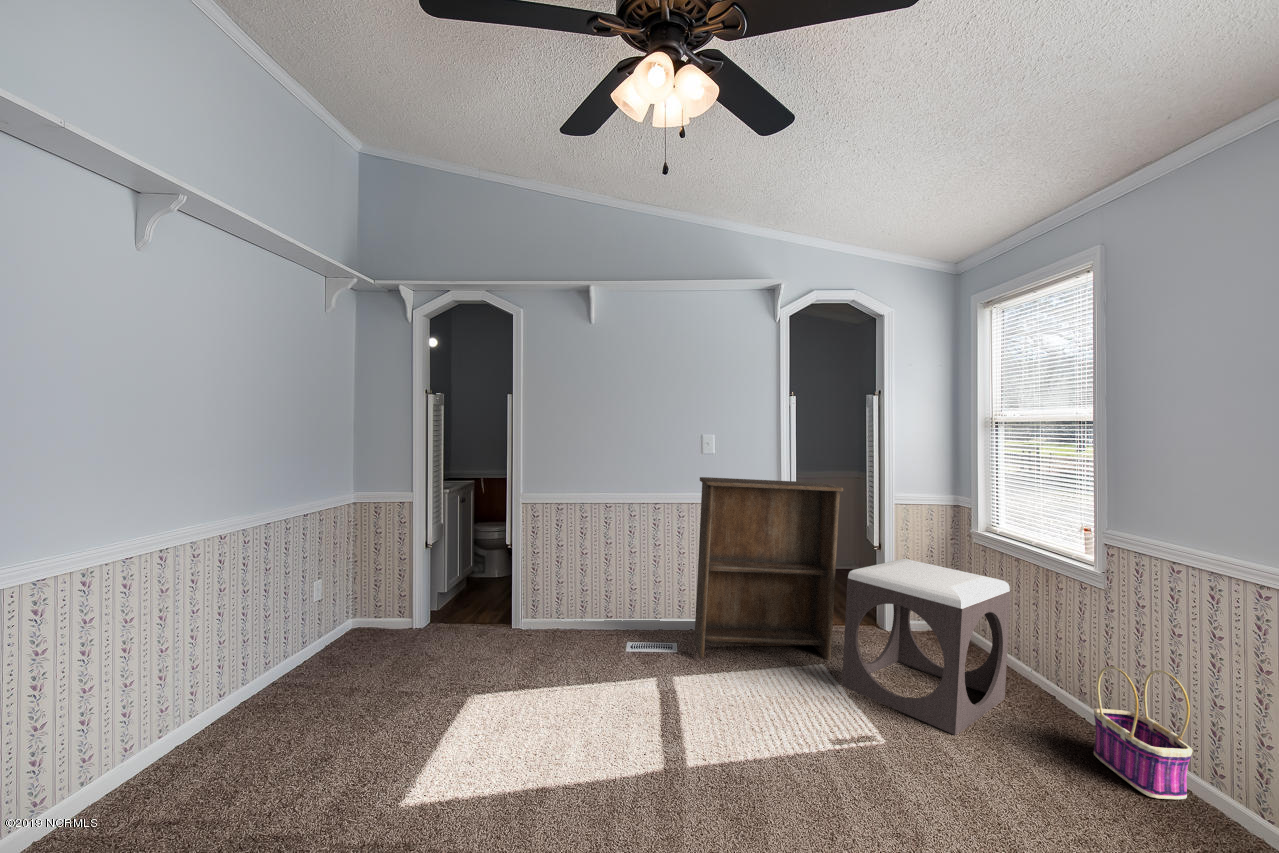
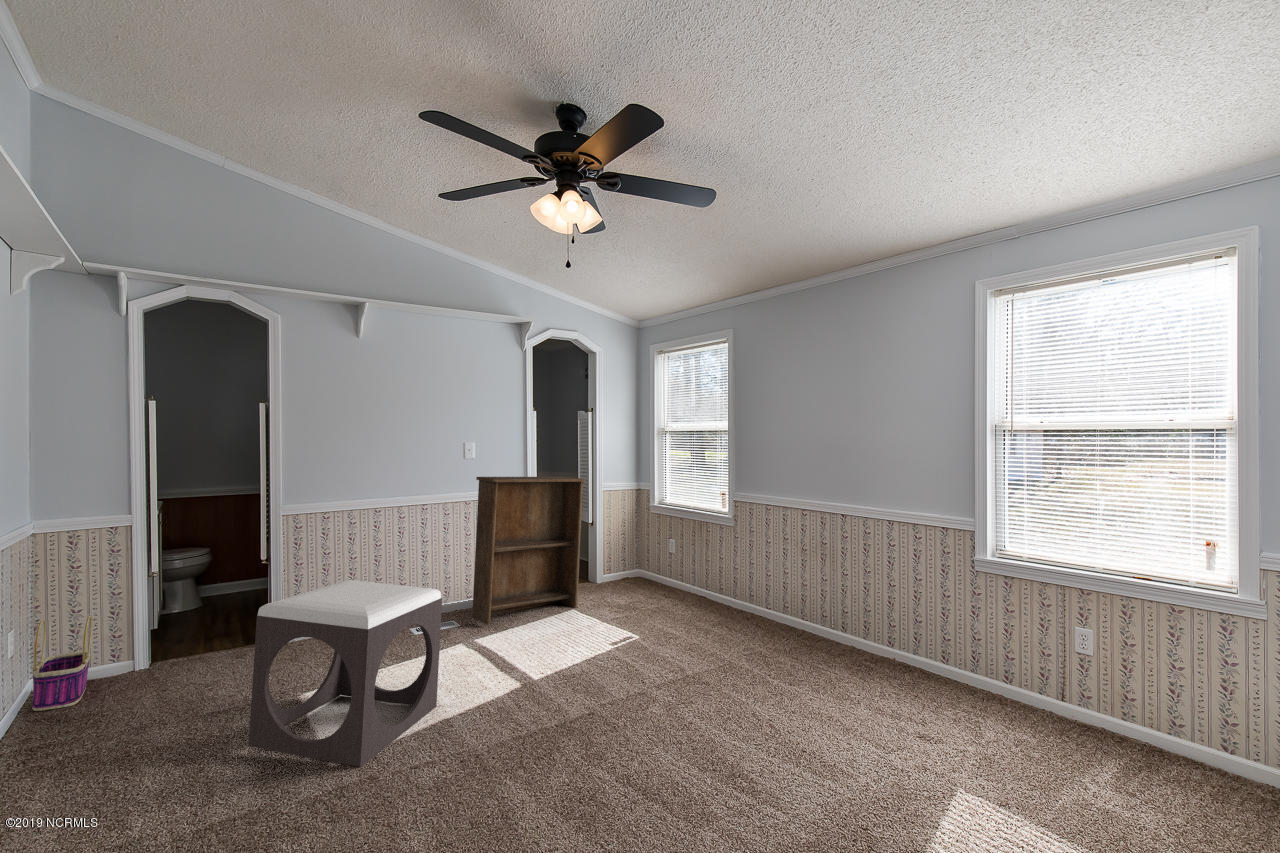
footstool: present [842,559,1011,735] -> present [249,580,442,767]
basket: present [1094,666,1192,799] -> present [32,616,92,711]

